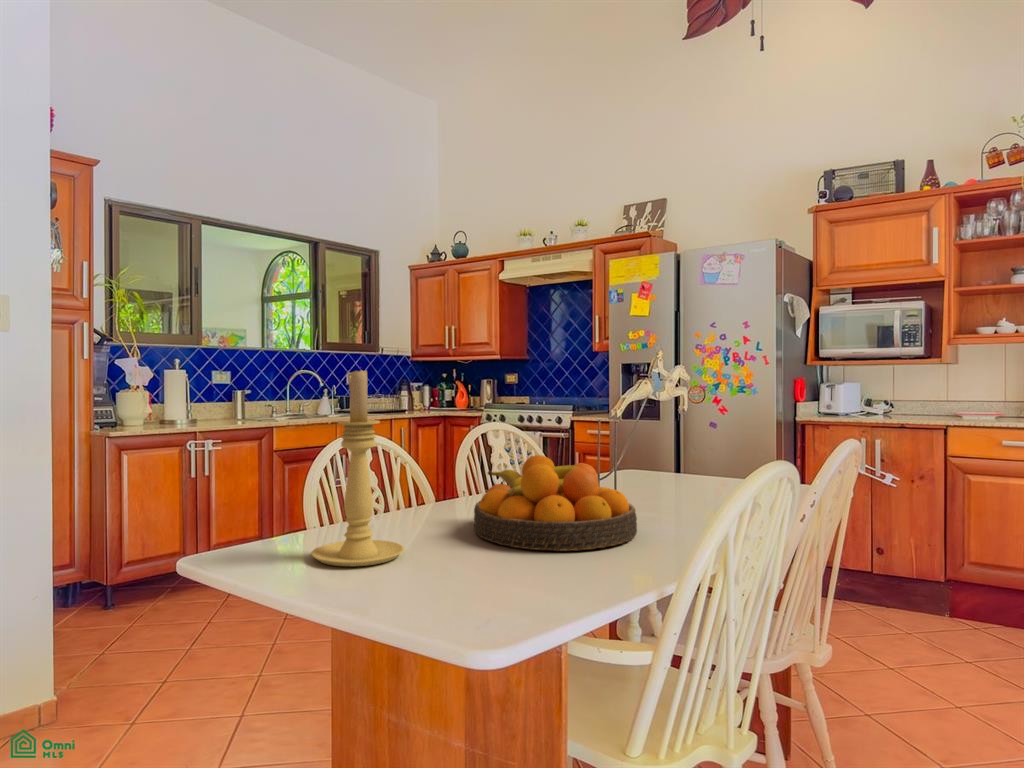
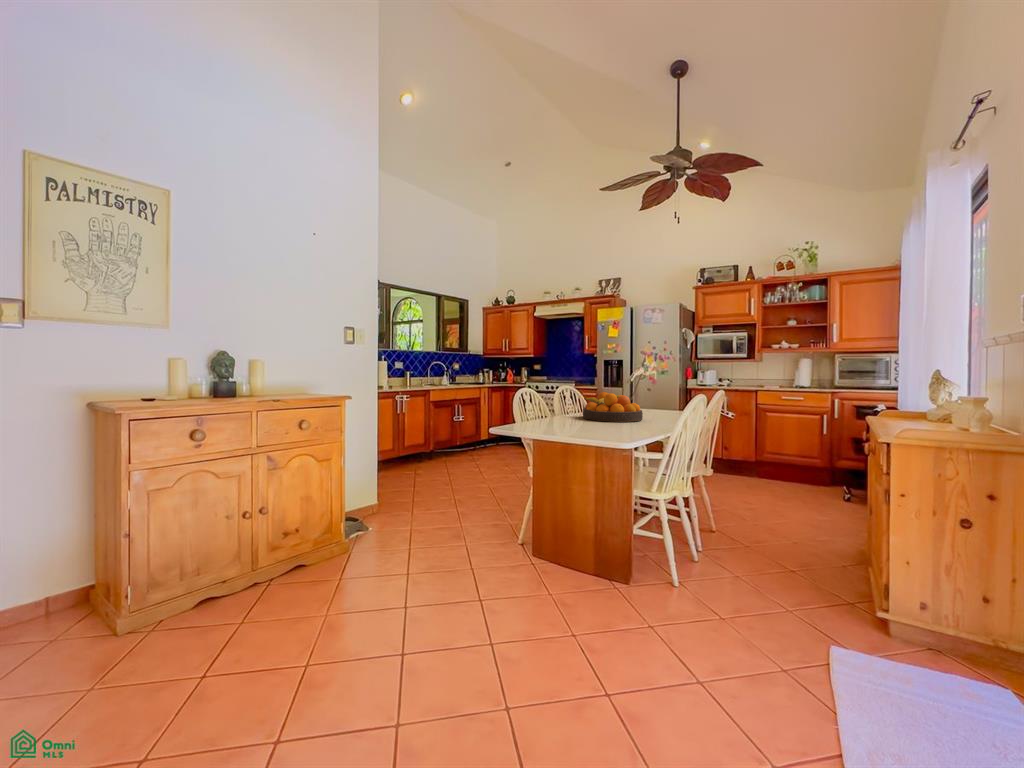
candle holder: present [311,370,404,566] -> none [539,358,570,424]

